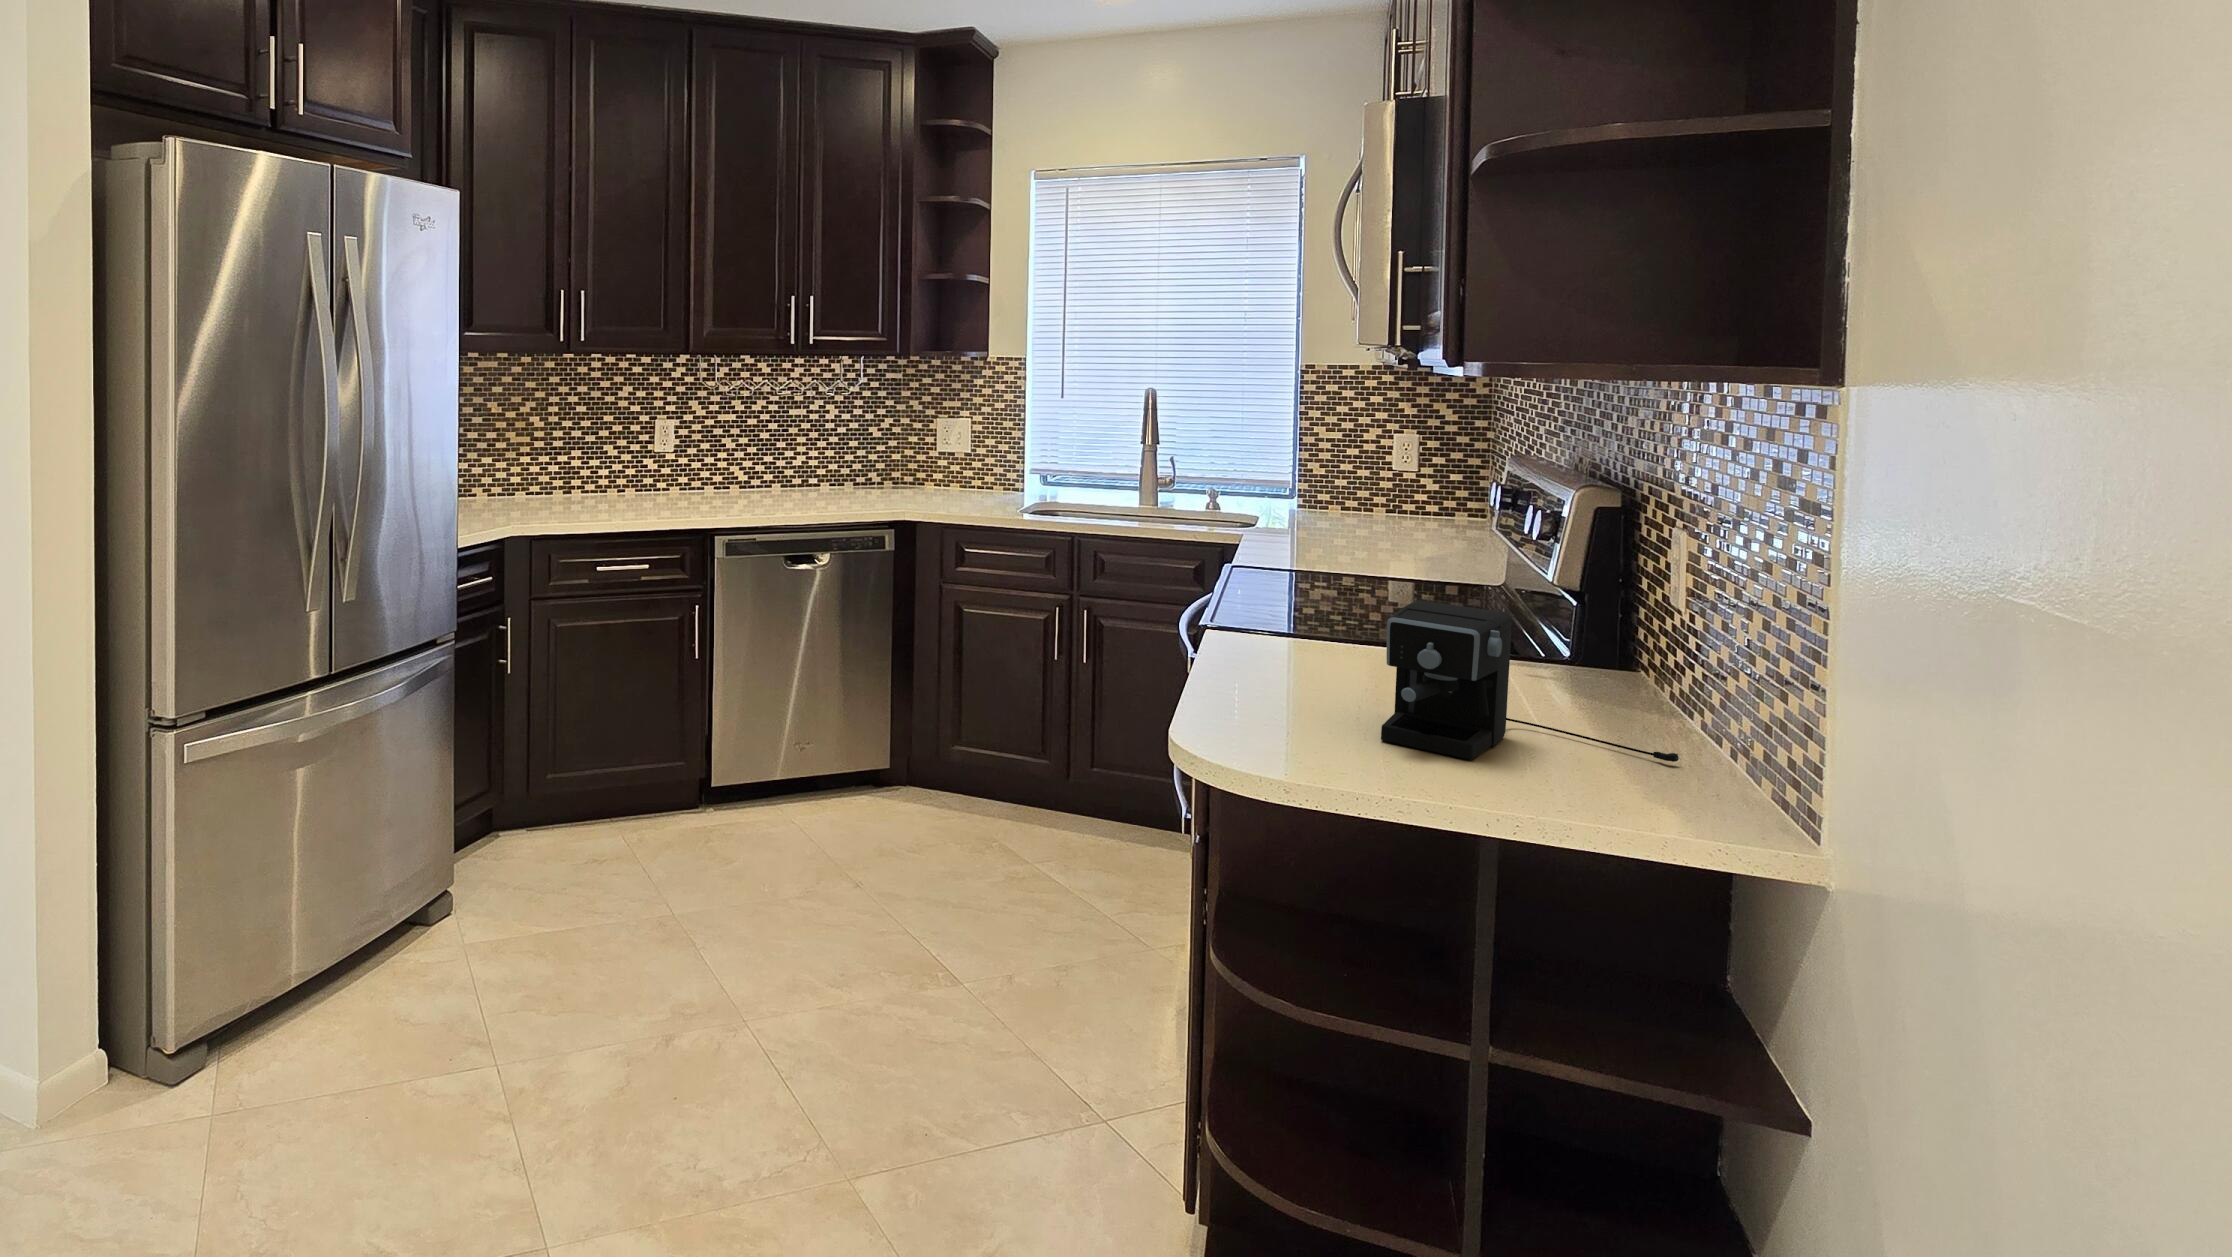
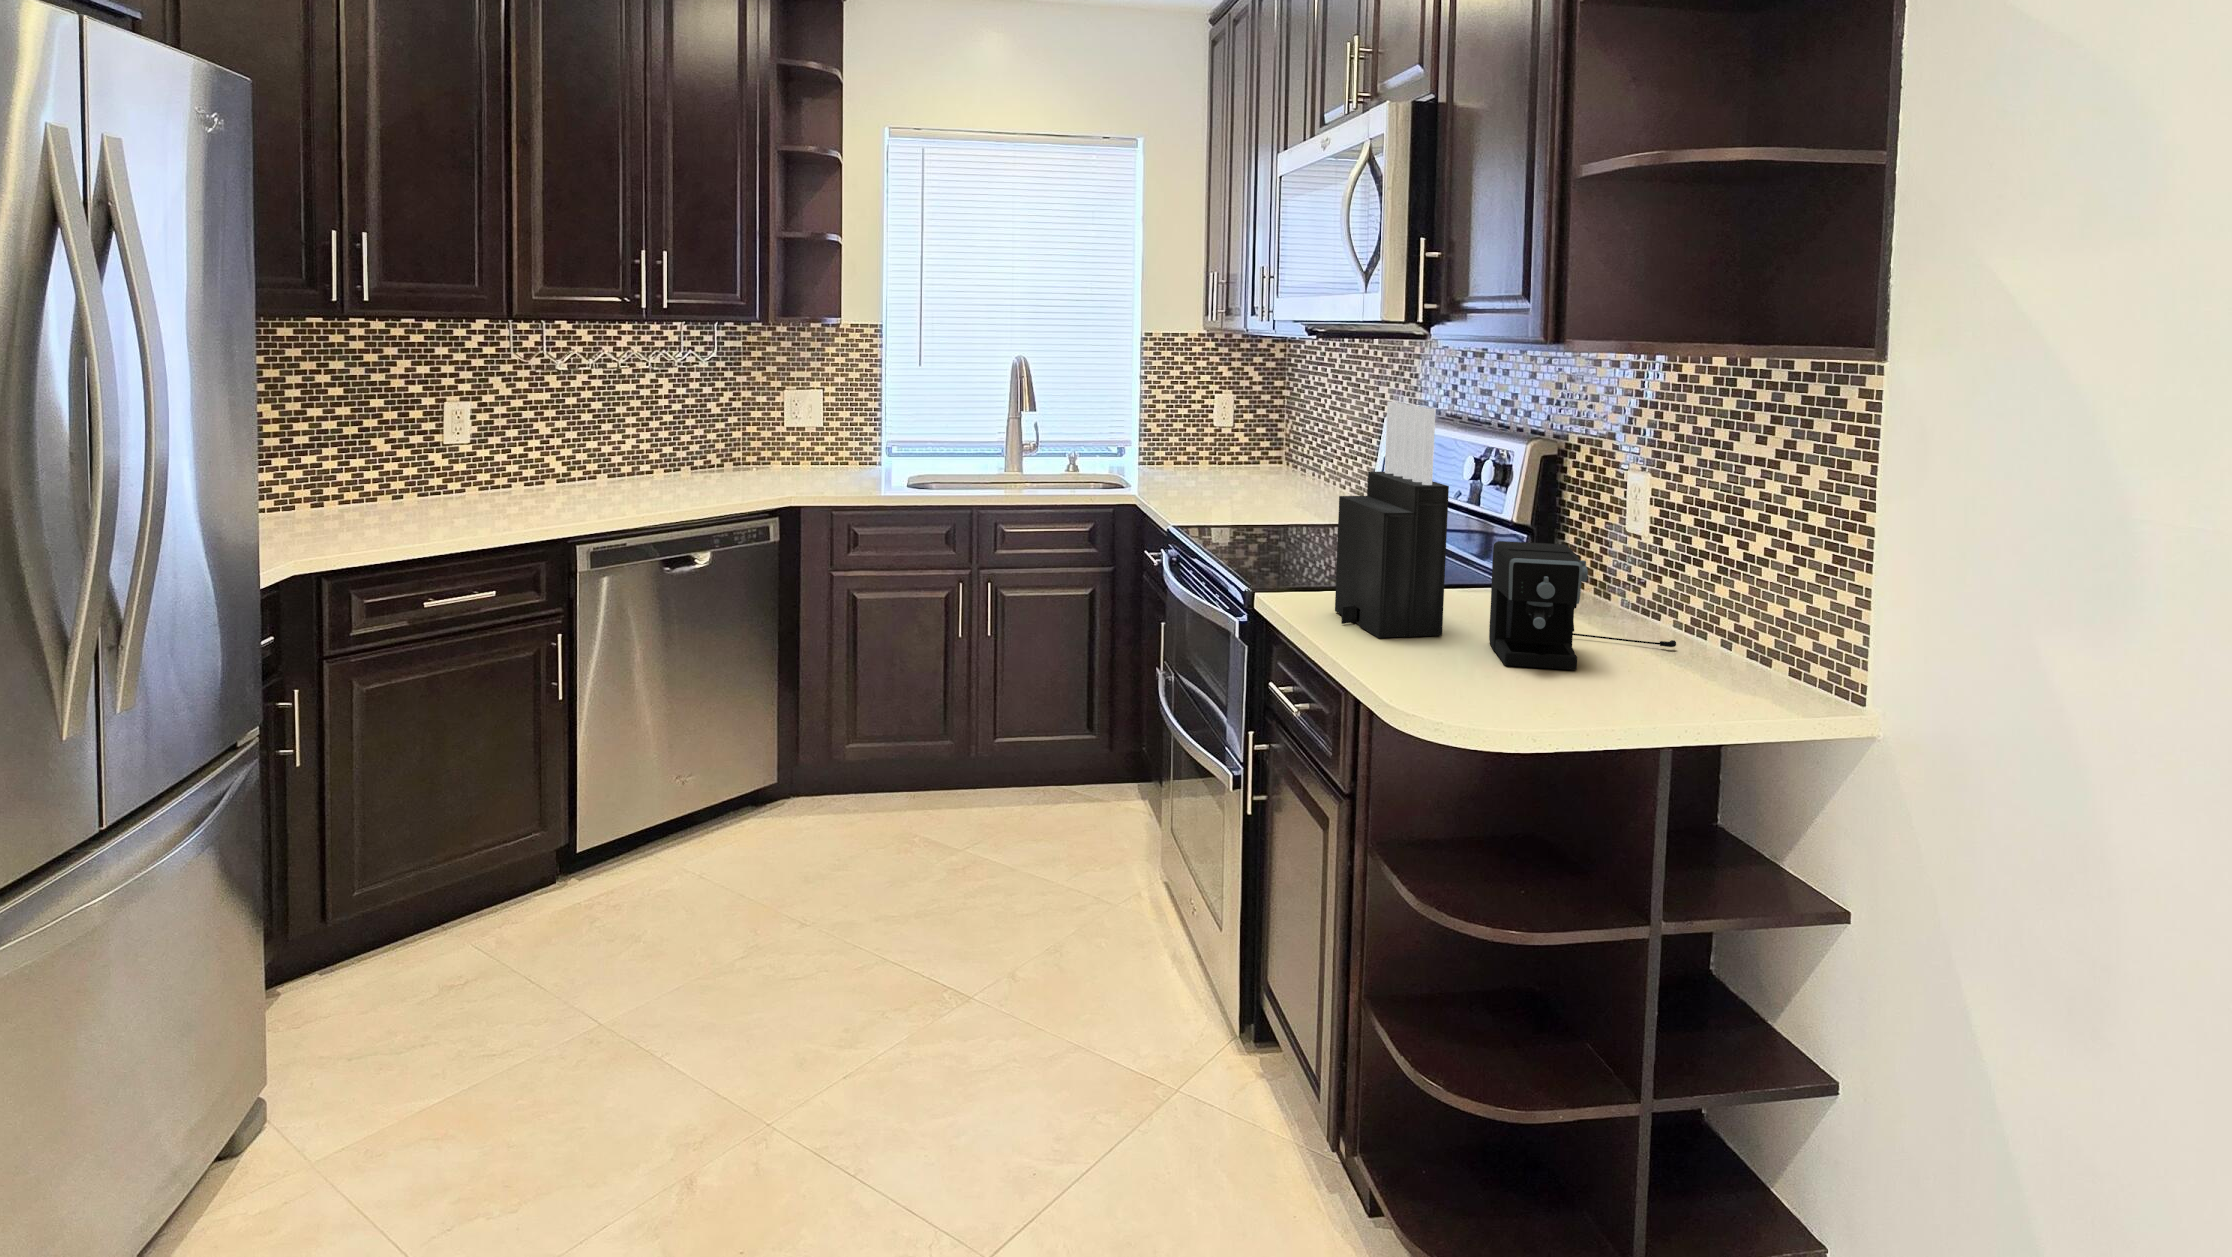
knife block: none [1252,436,1363,702] -> present [1335,402,1449,638]

